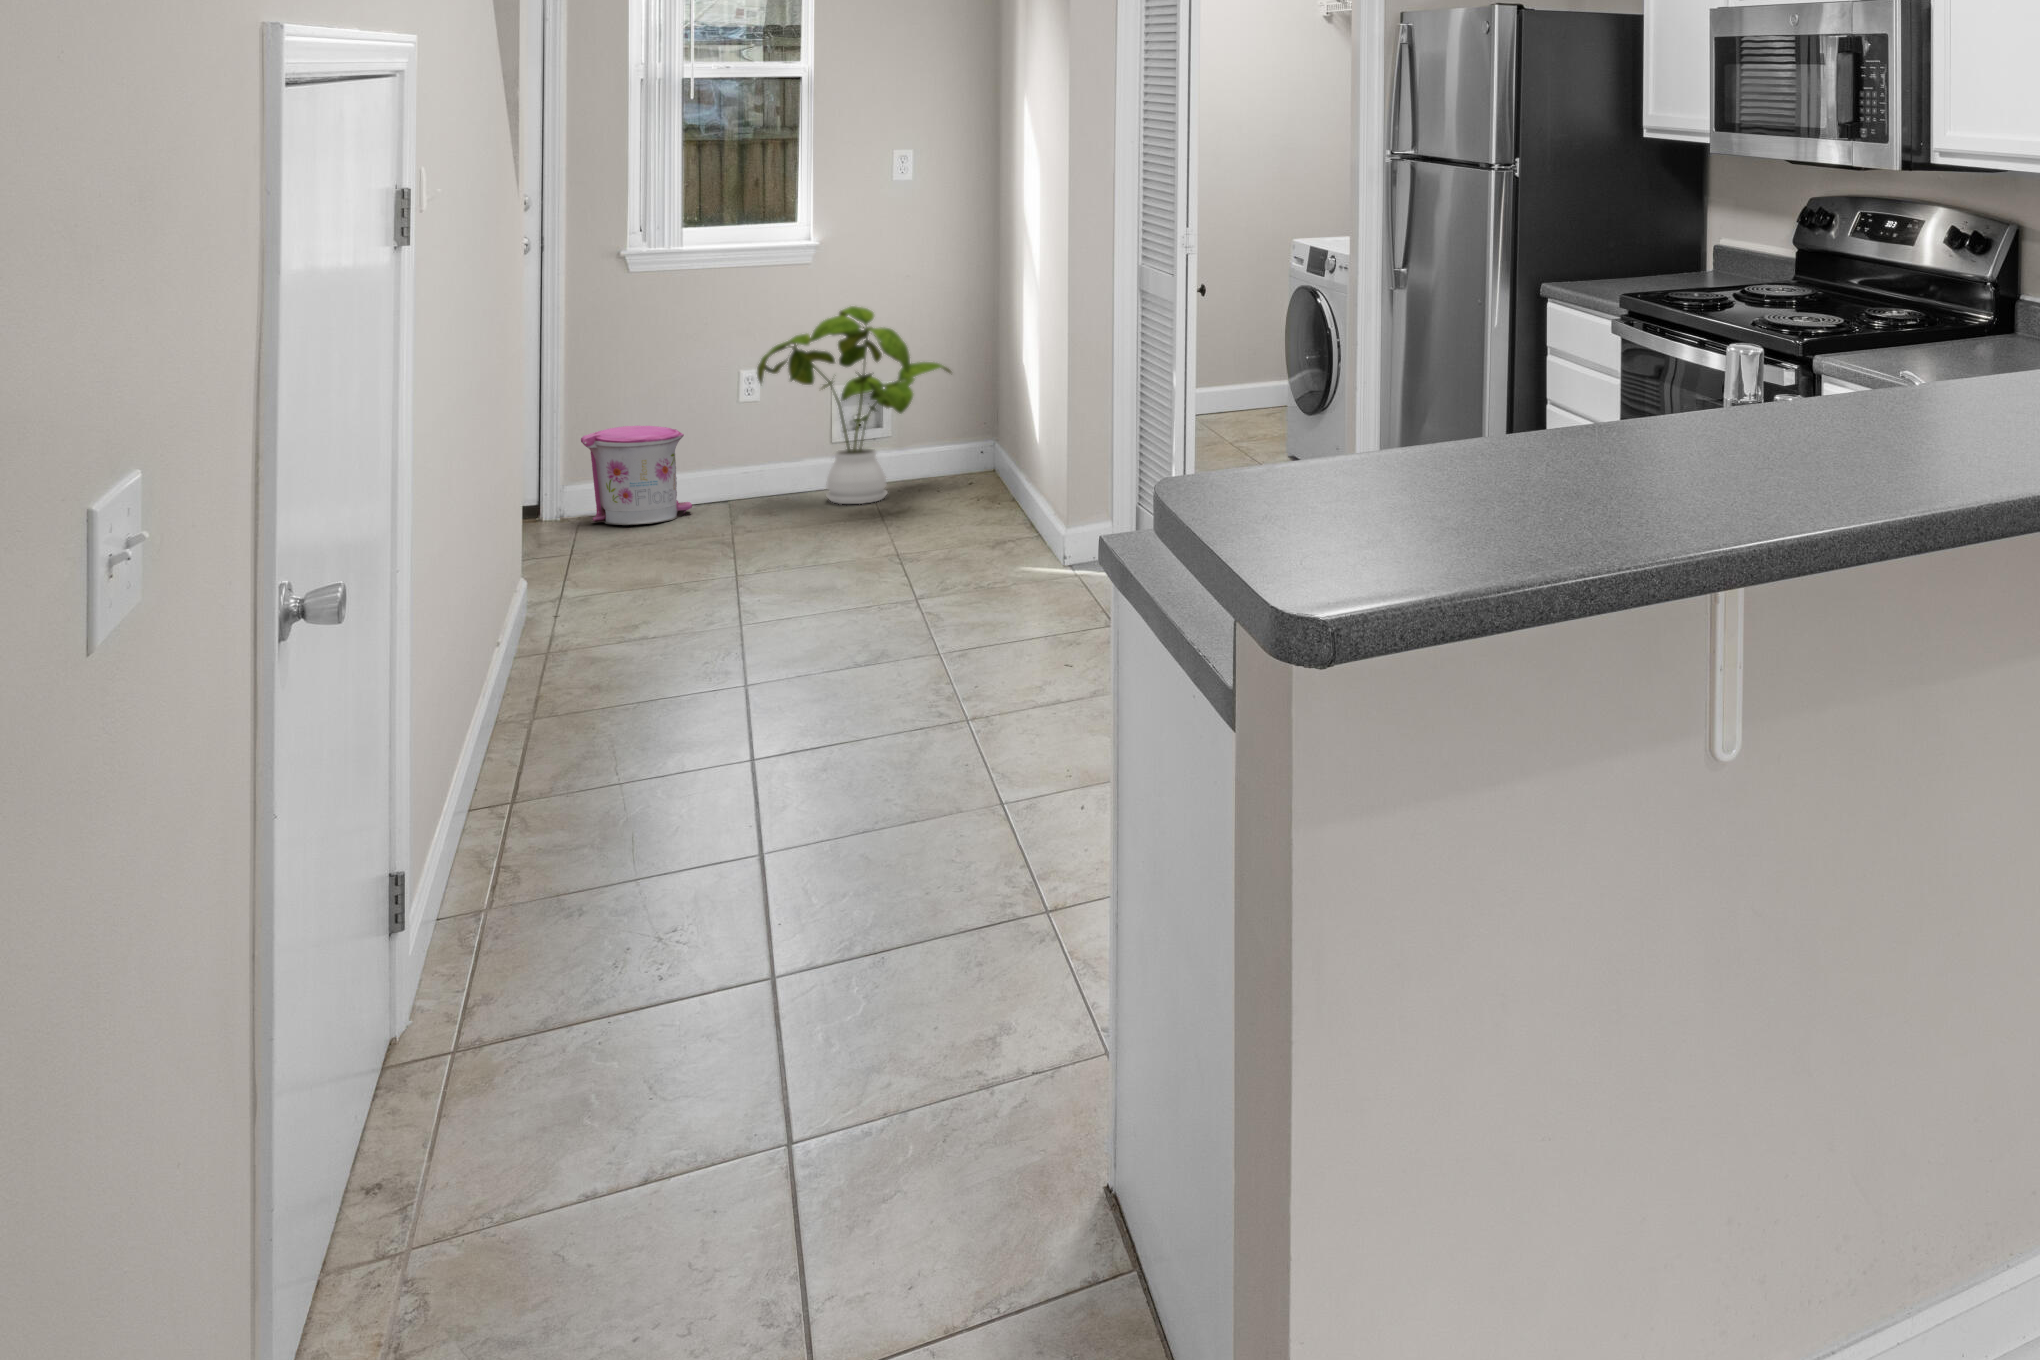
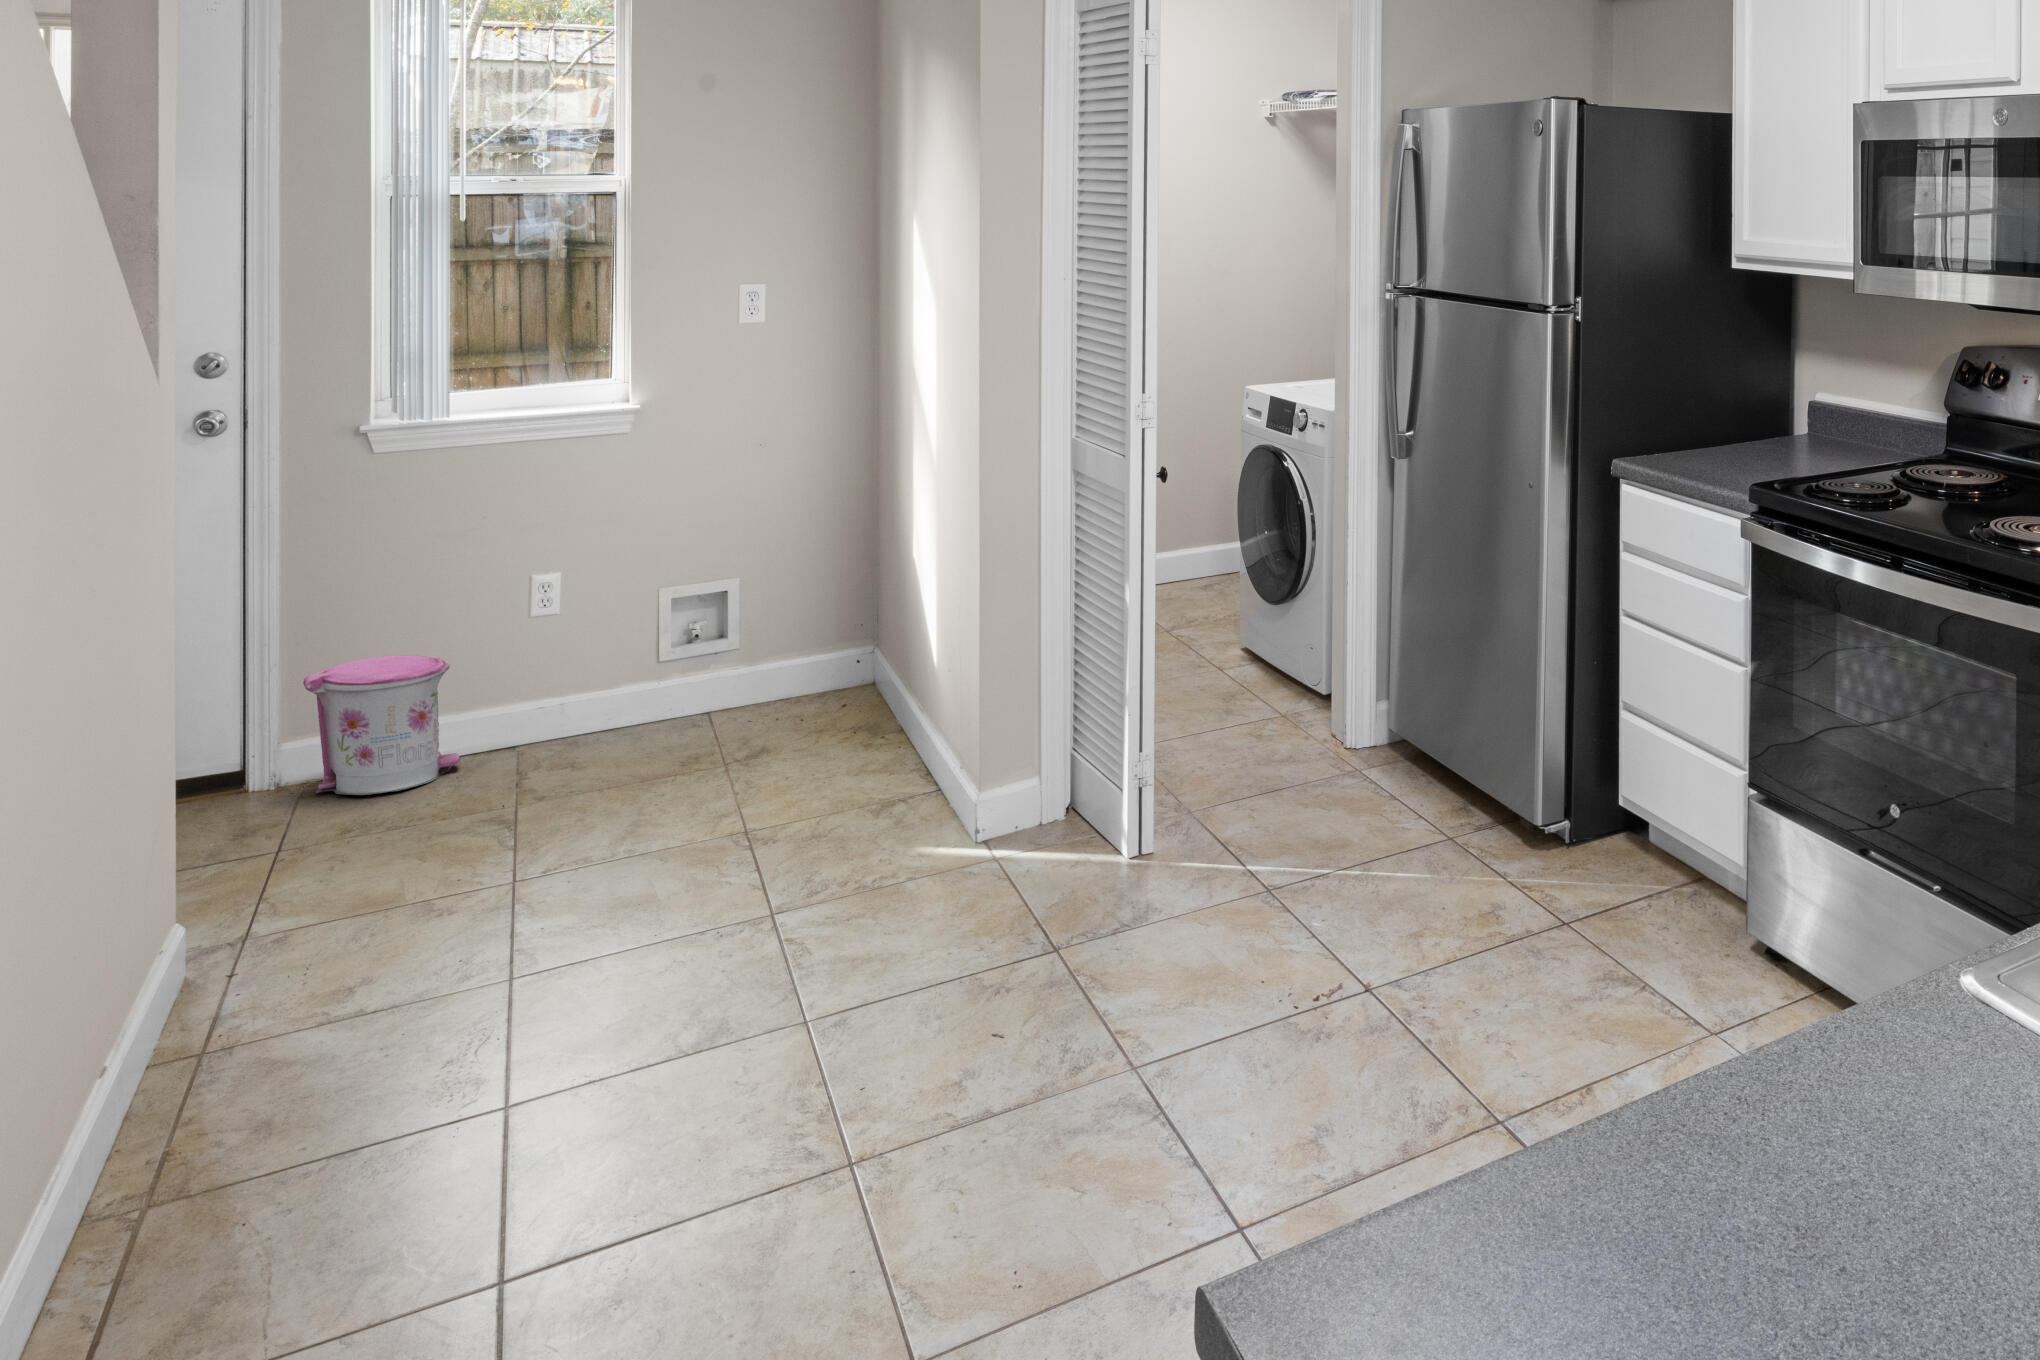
house plant: present [757,306,951,504] -> none [553,489,814,744]

